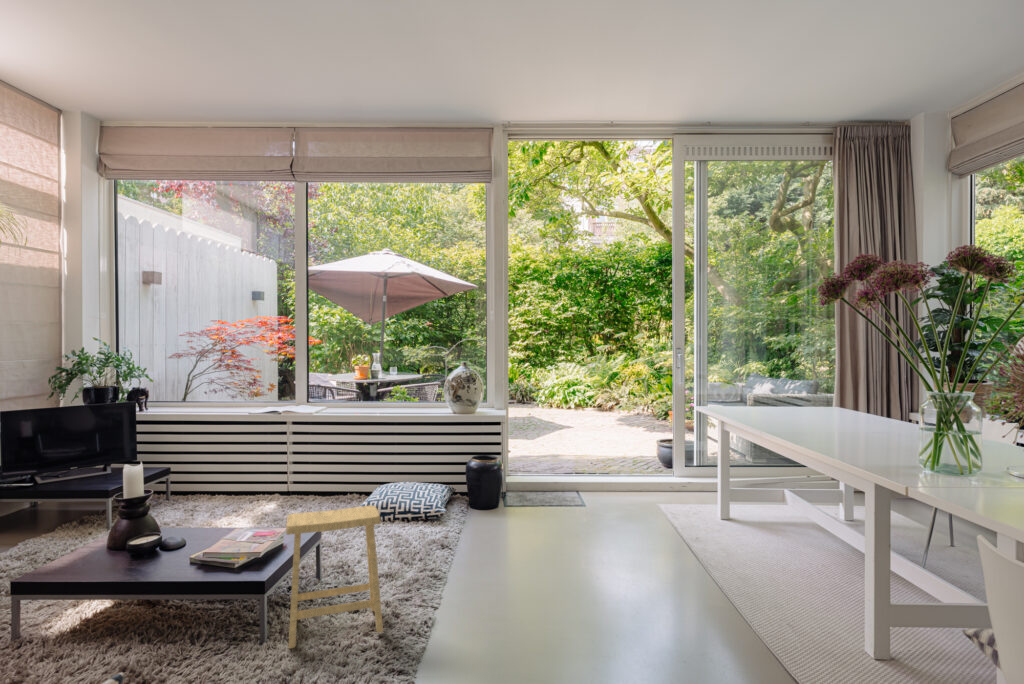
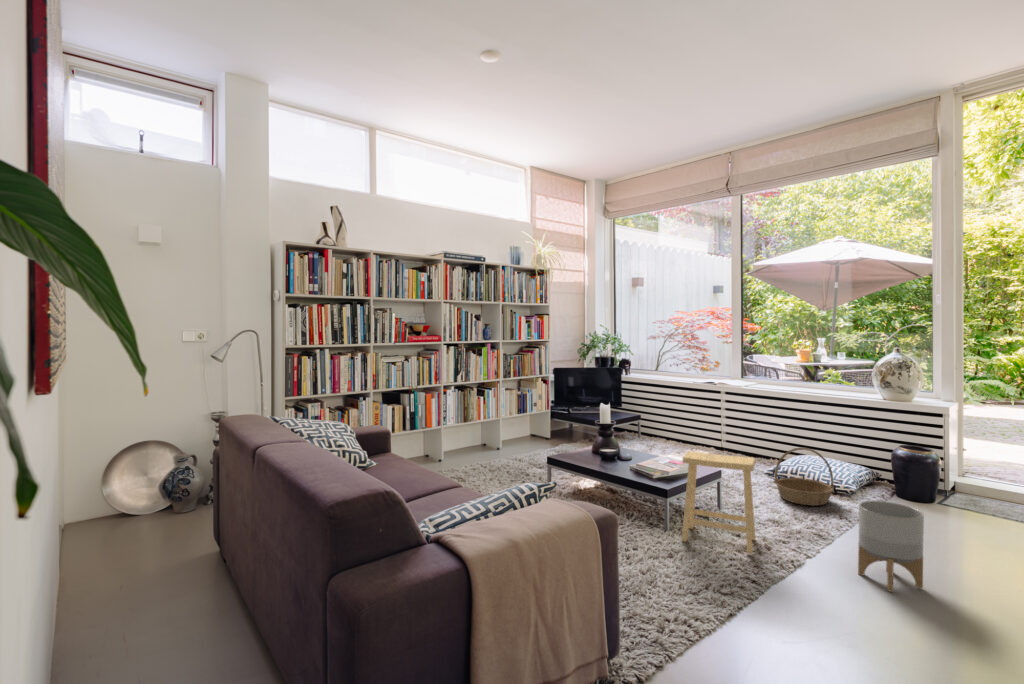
basket: none [371,477,431,544] -> present [775,448,834,506]
planter: none [488,523,545,622] -> present [858,501,924,592]

